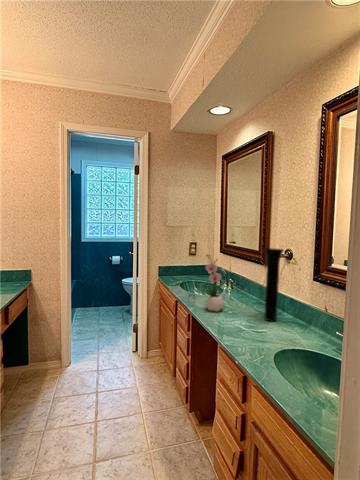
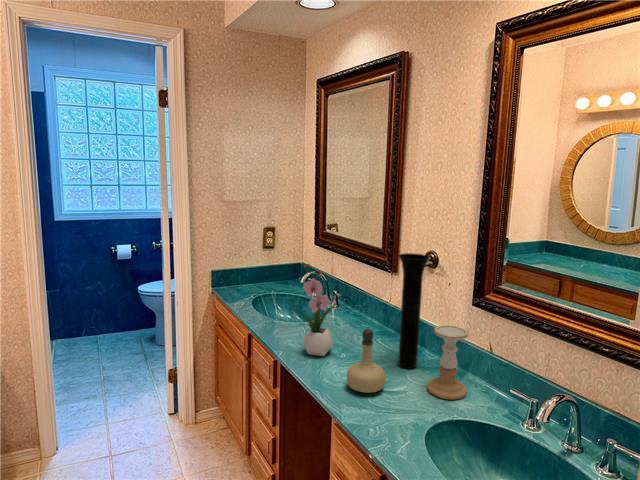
perfume bottle: none [229,291,253,331] -> present [347,329,385,393]
candle holder: none [281,292,307,339] -> present [427,325,468,400]

